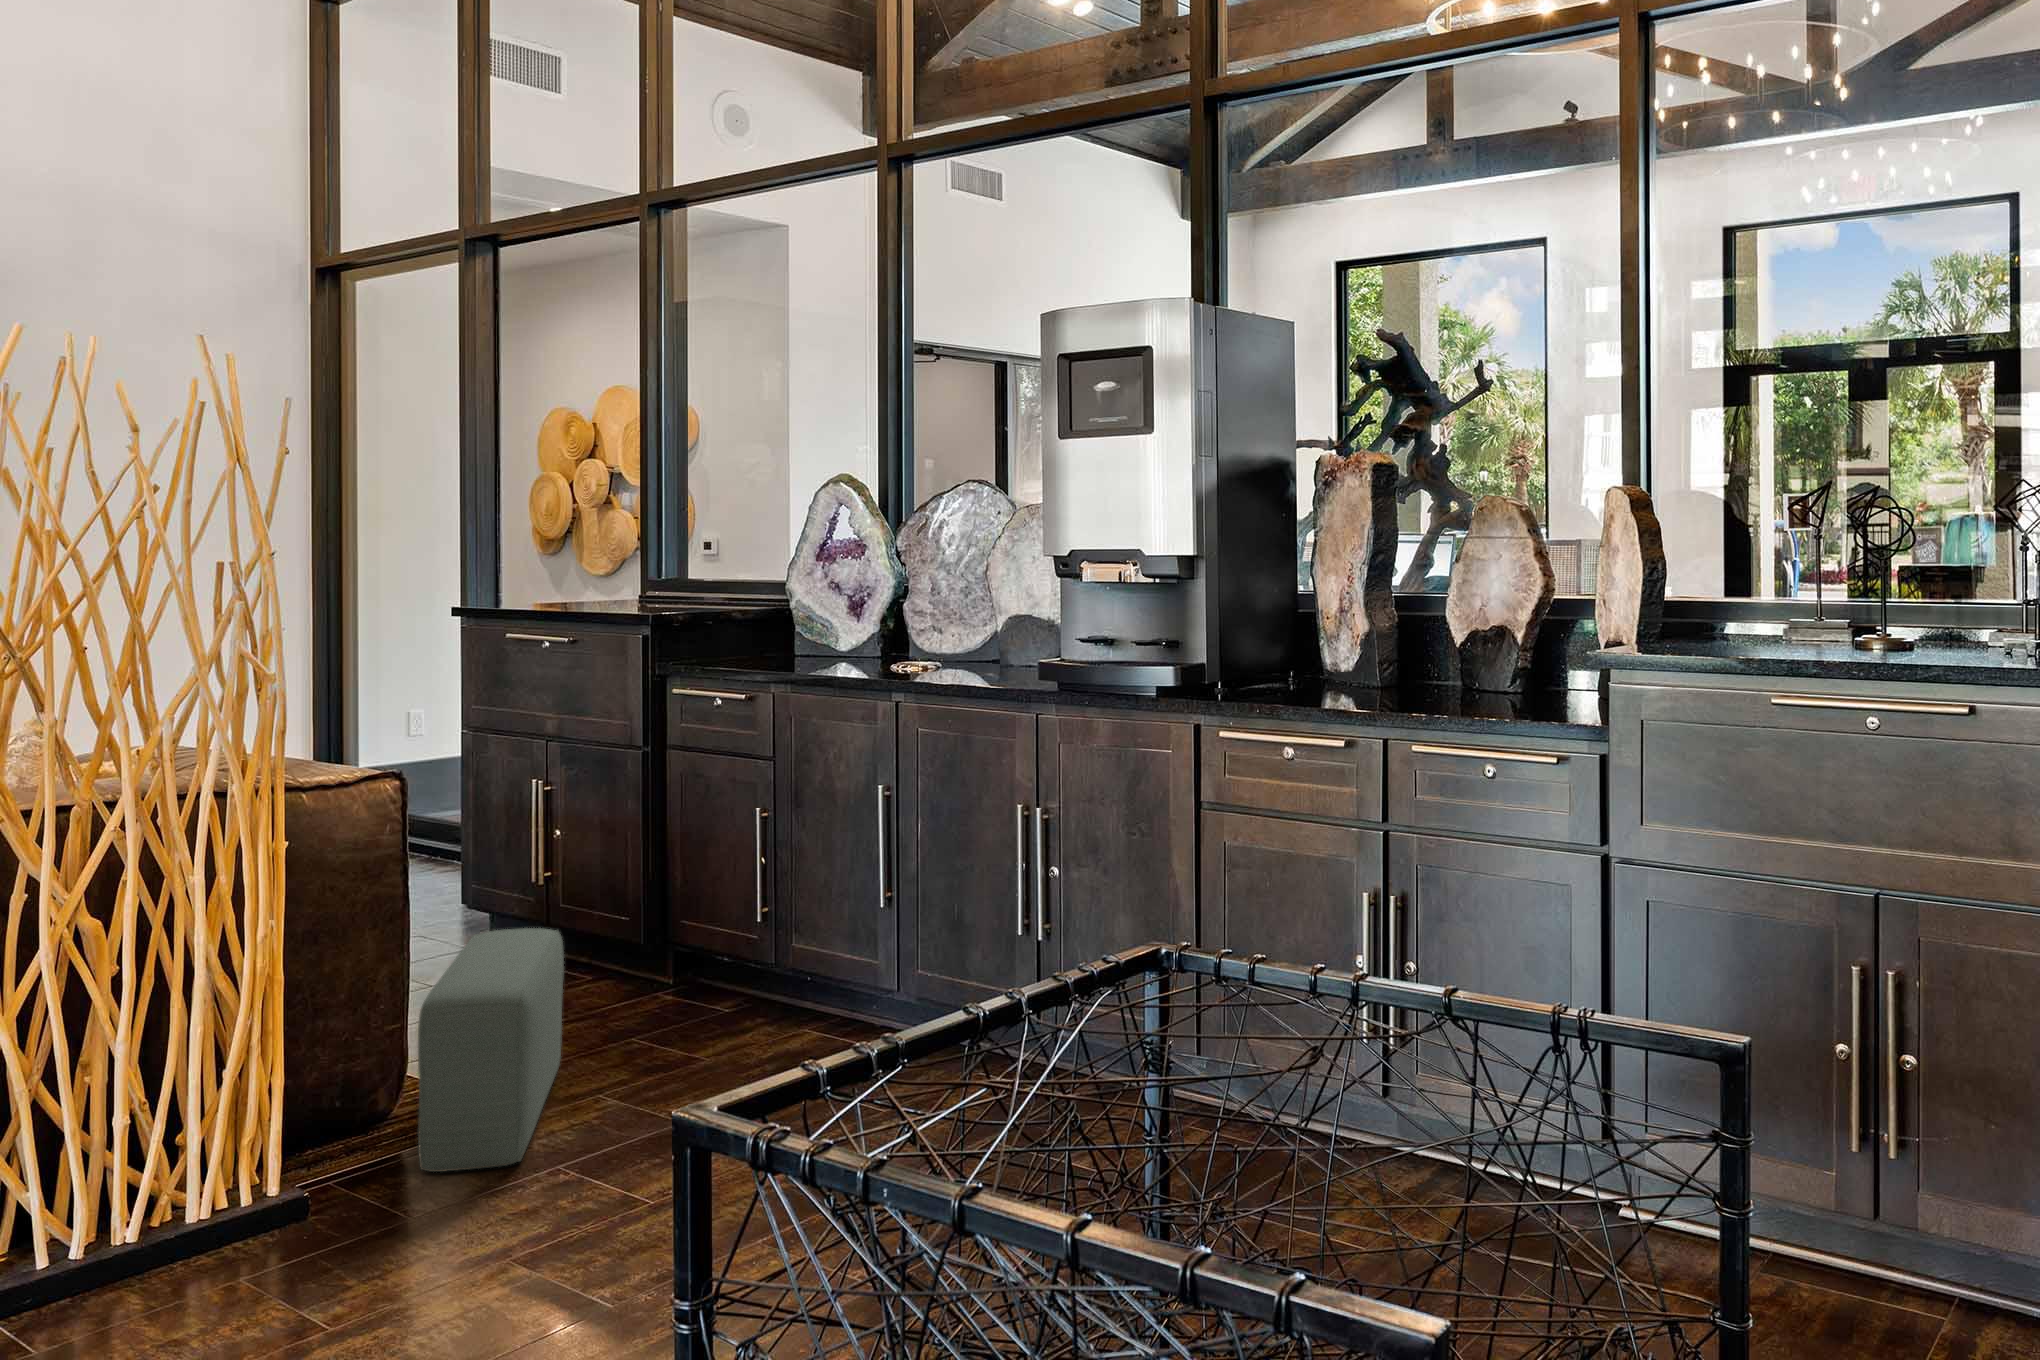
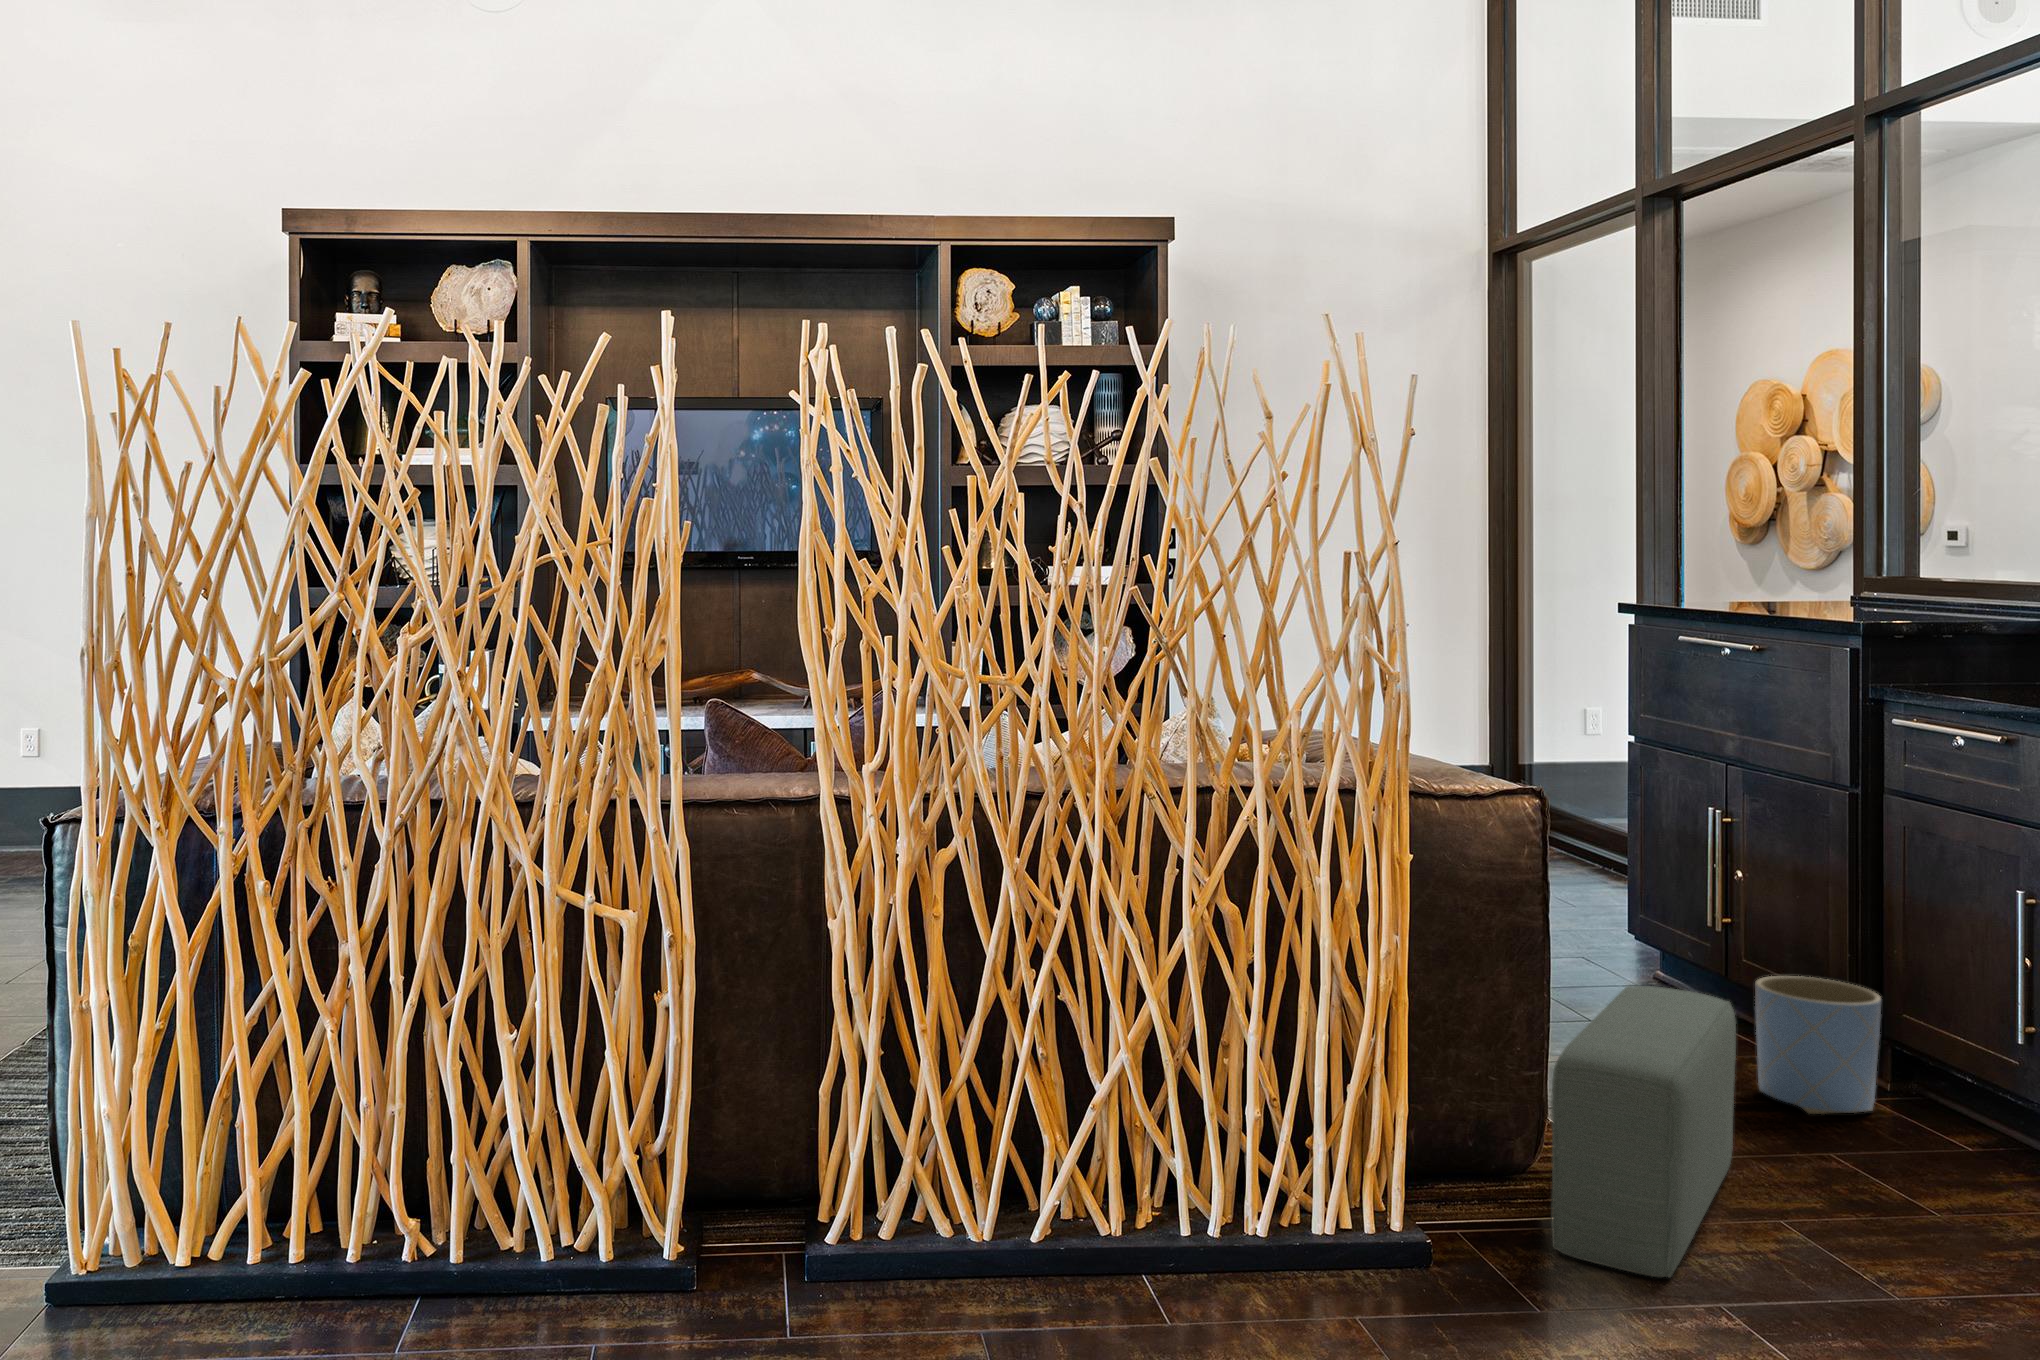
planter: none [573,902,666,1012] -> present [1755,976,1881,1114]

